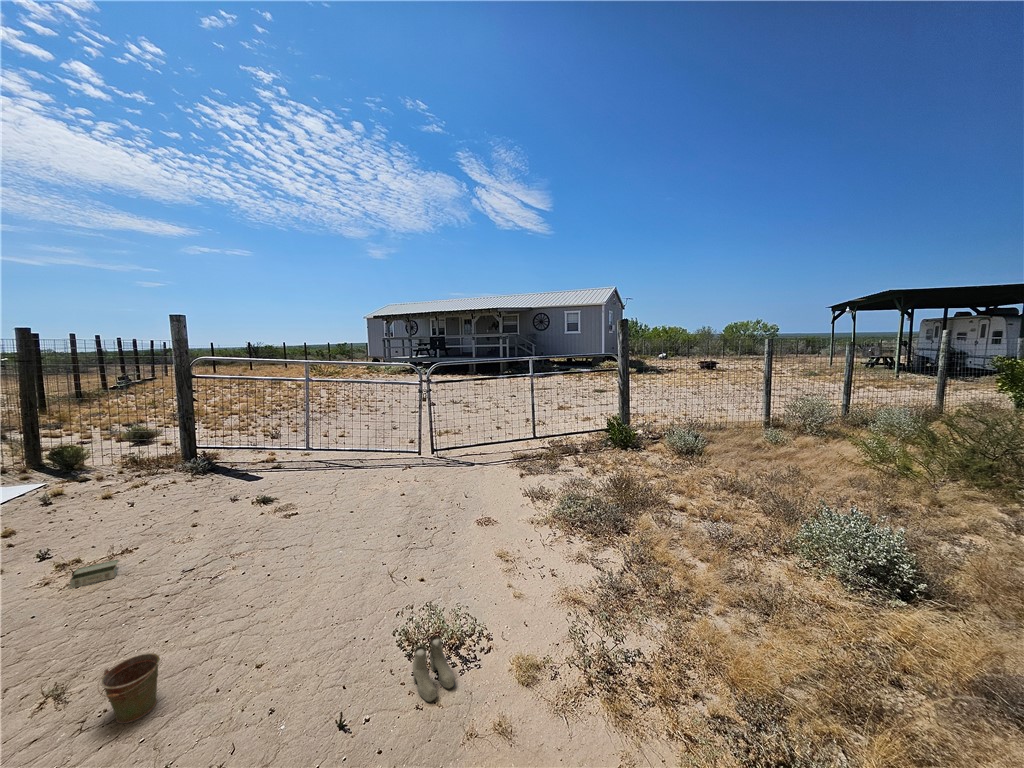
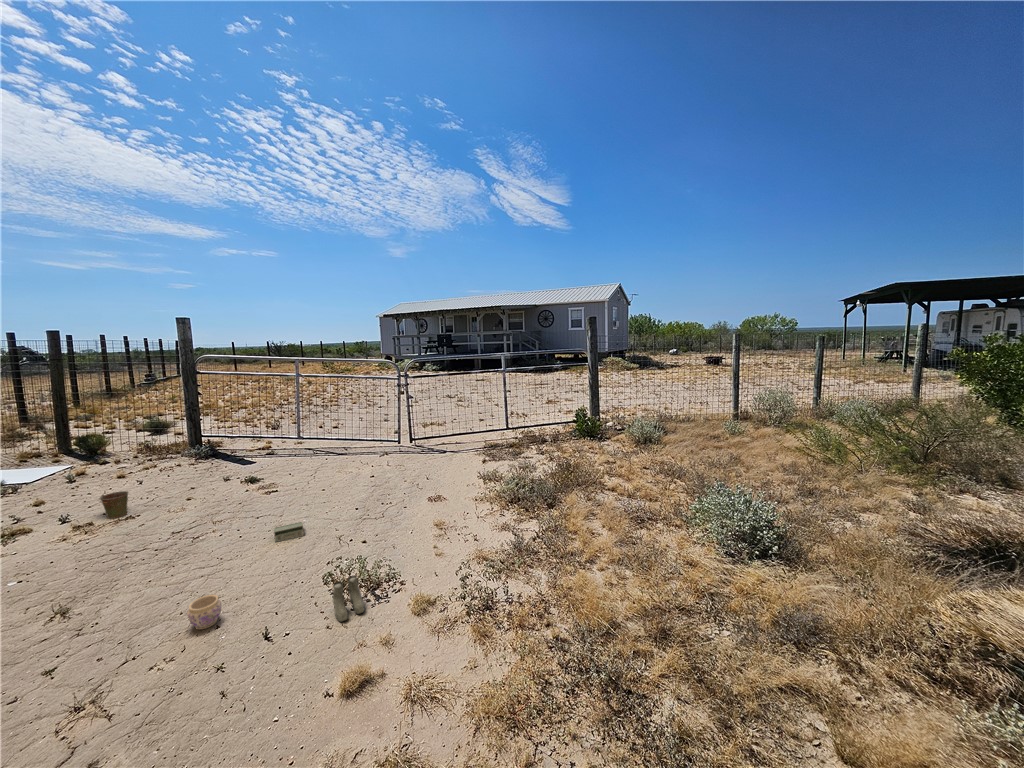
toolbox: present [70,560,119,588] -> present [274,522,304,542]
bucket: present [98,653,160,723] -> present [100,491,128,519]
planter: none [225,670,268,720] -> present [187,595,221,630]

